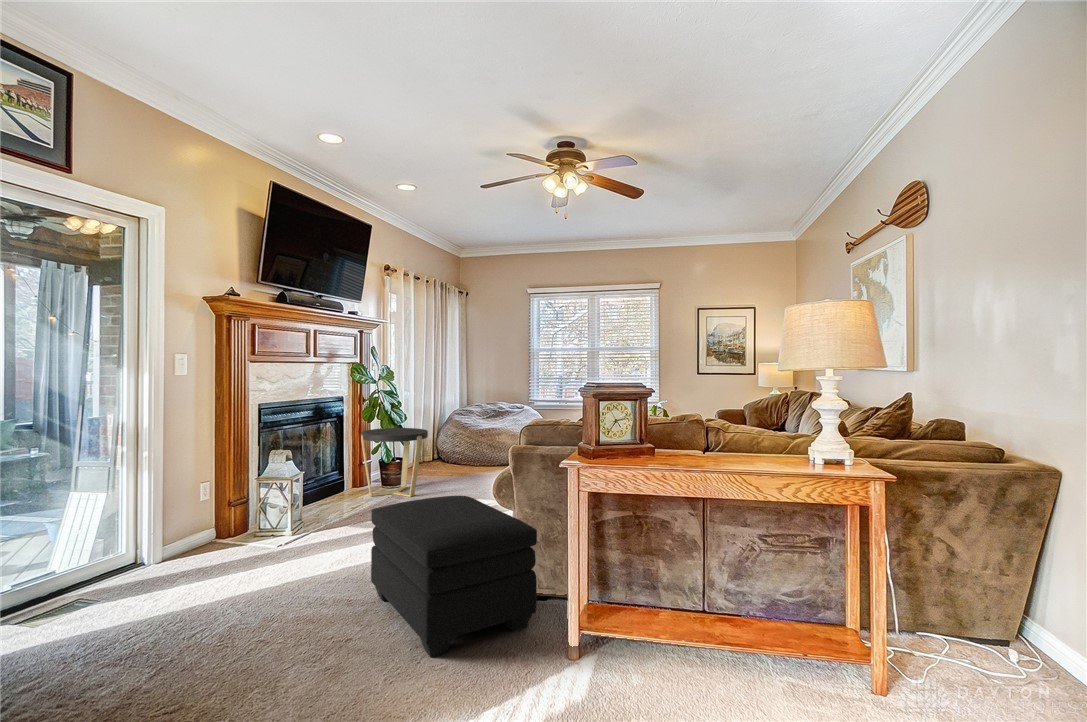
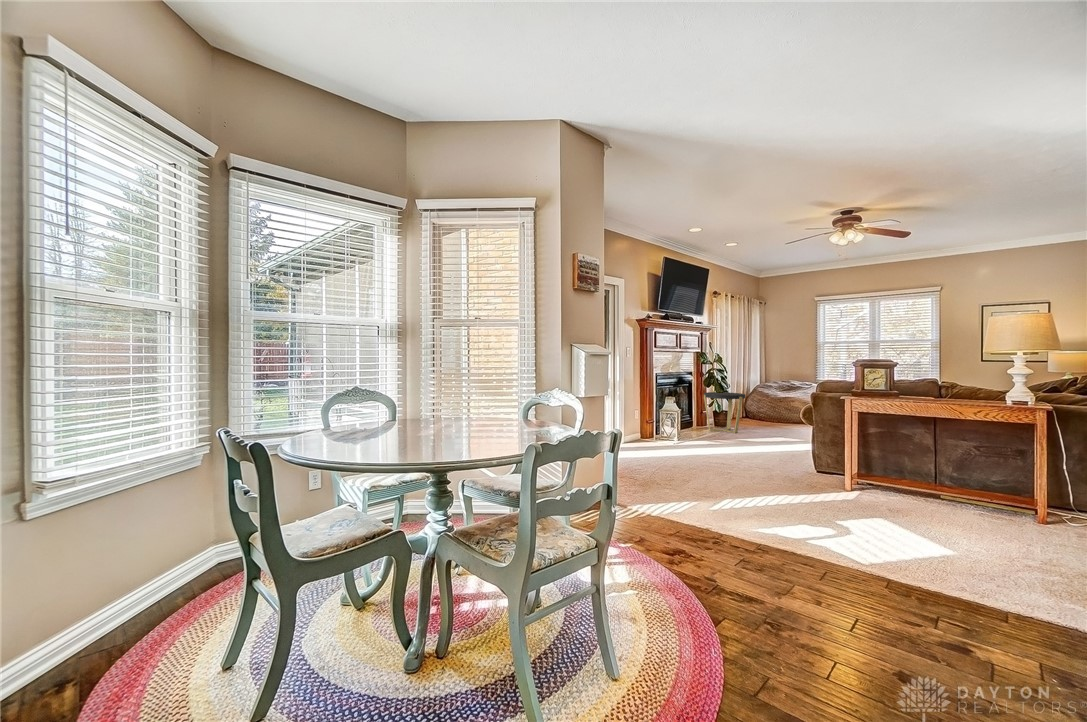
ottoman: present [371,496,537,657] -> none [732,420,826,482]

